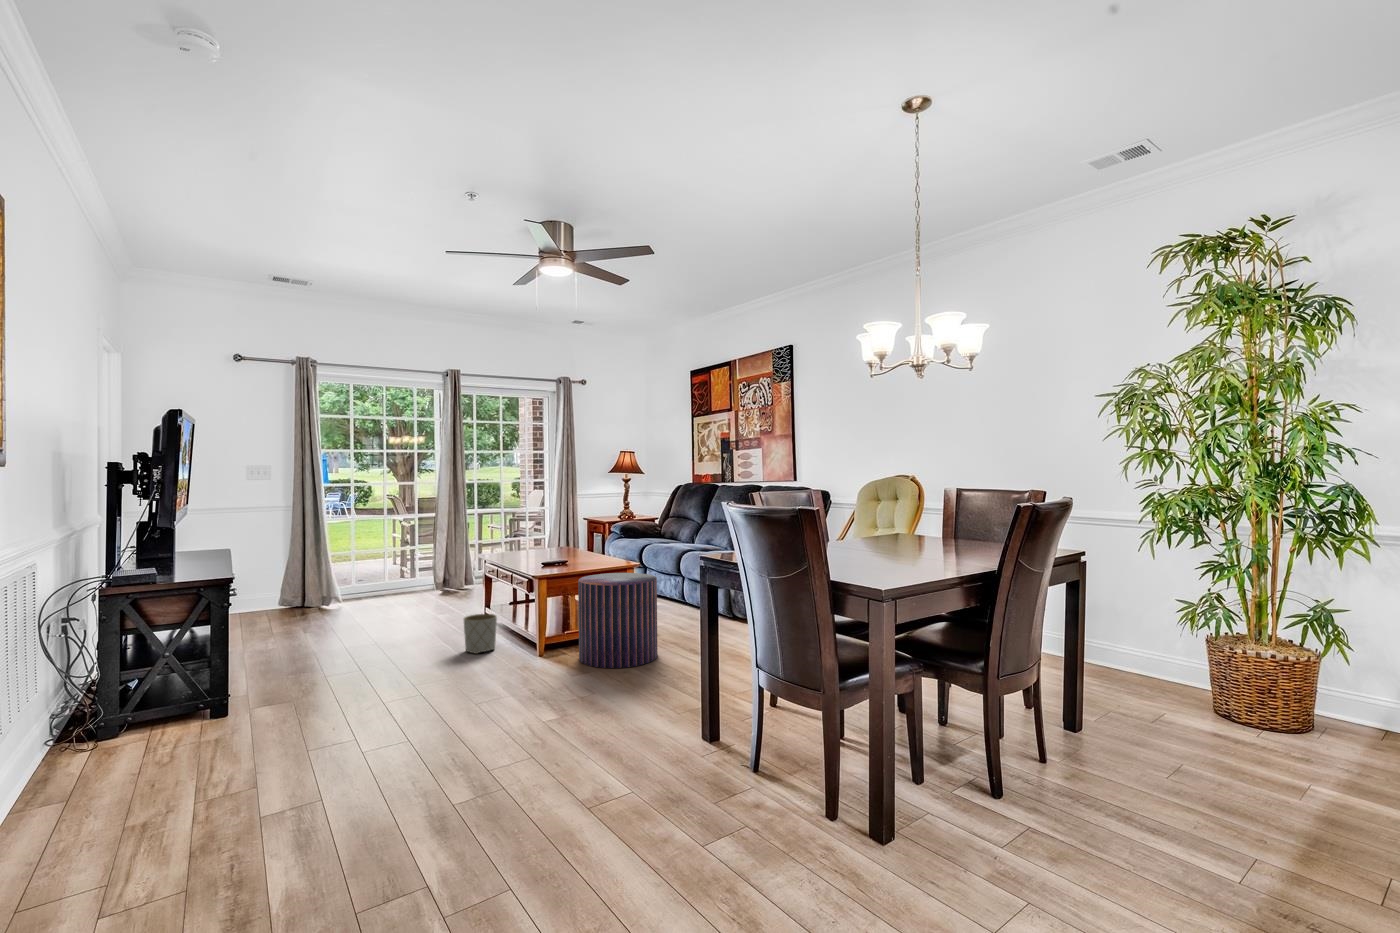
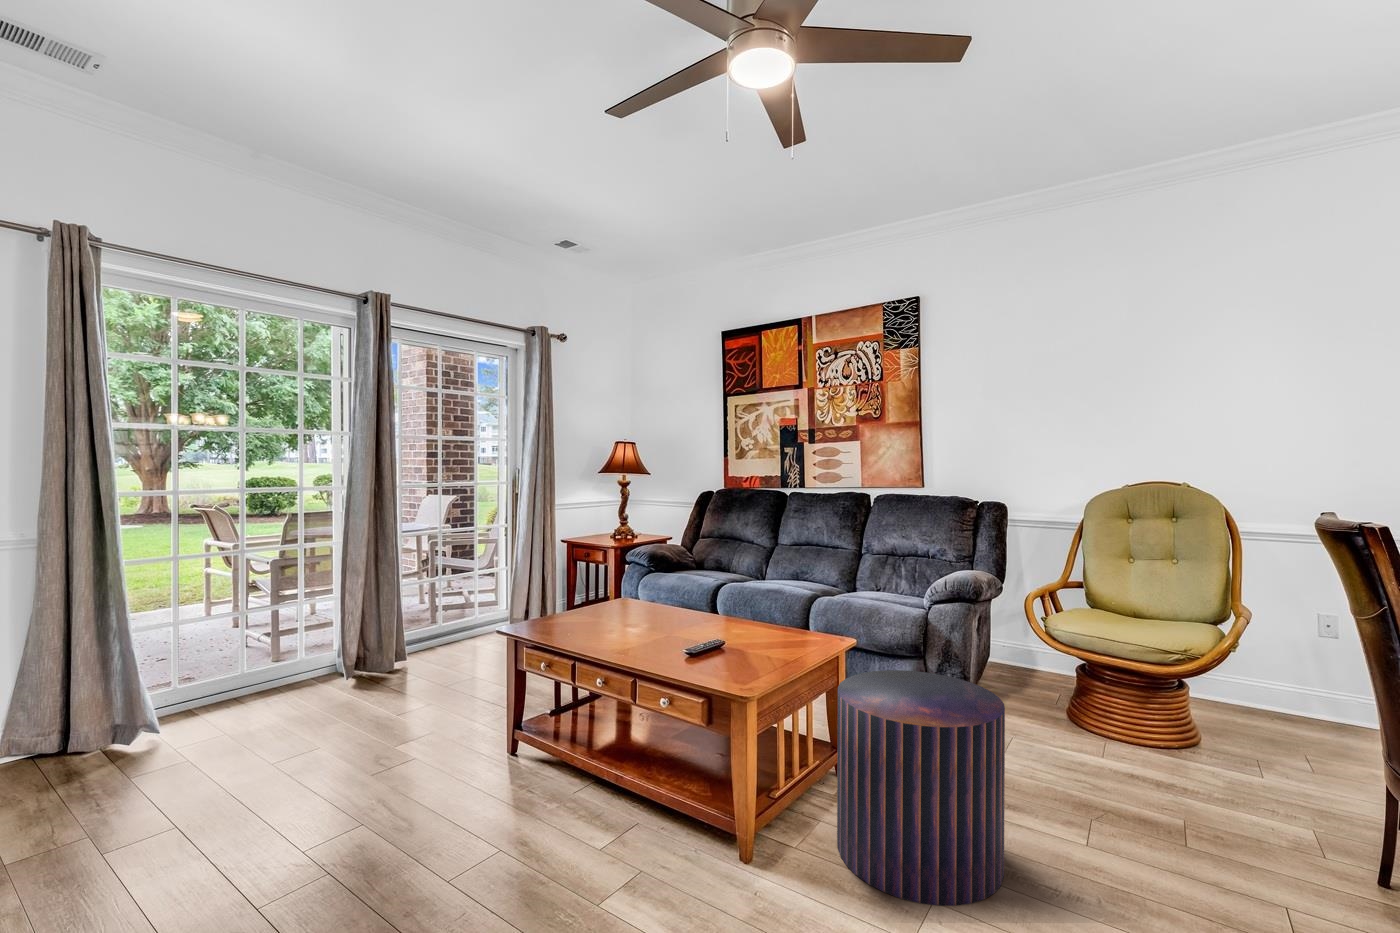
planter: present [464,614,497,654] -> none [577,783,648,893]

